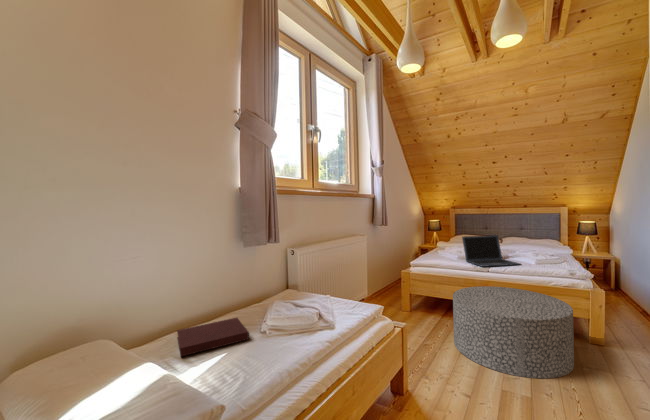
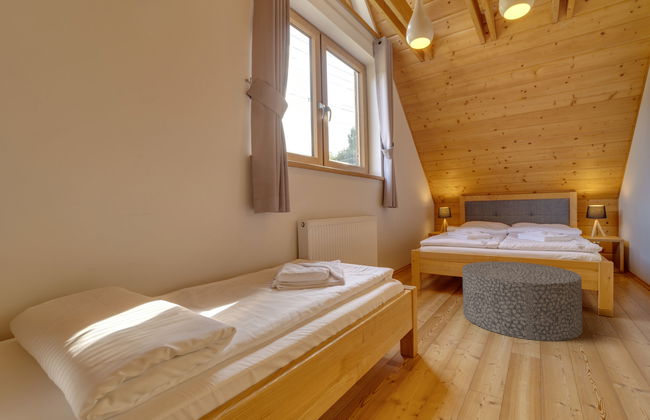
laptop: present [462,235,521,267] -> none [471,216,530,244]
notebook: present [177,318,249,357] -> none [201,274,270,300]

